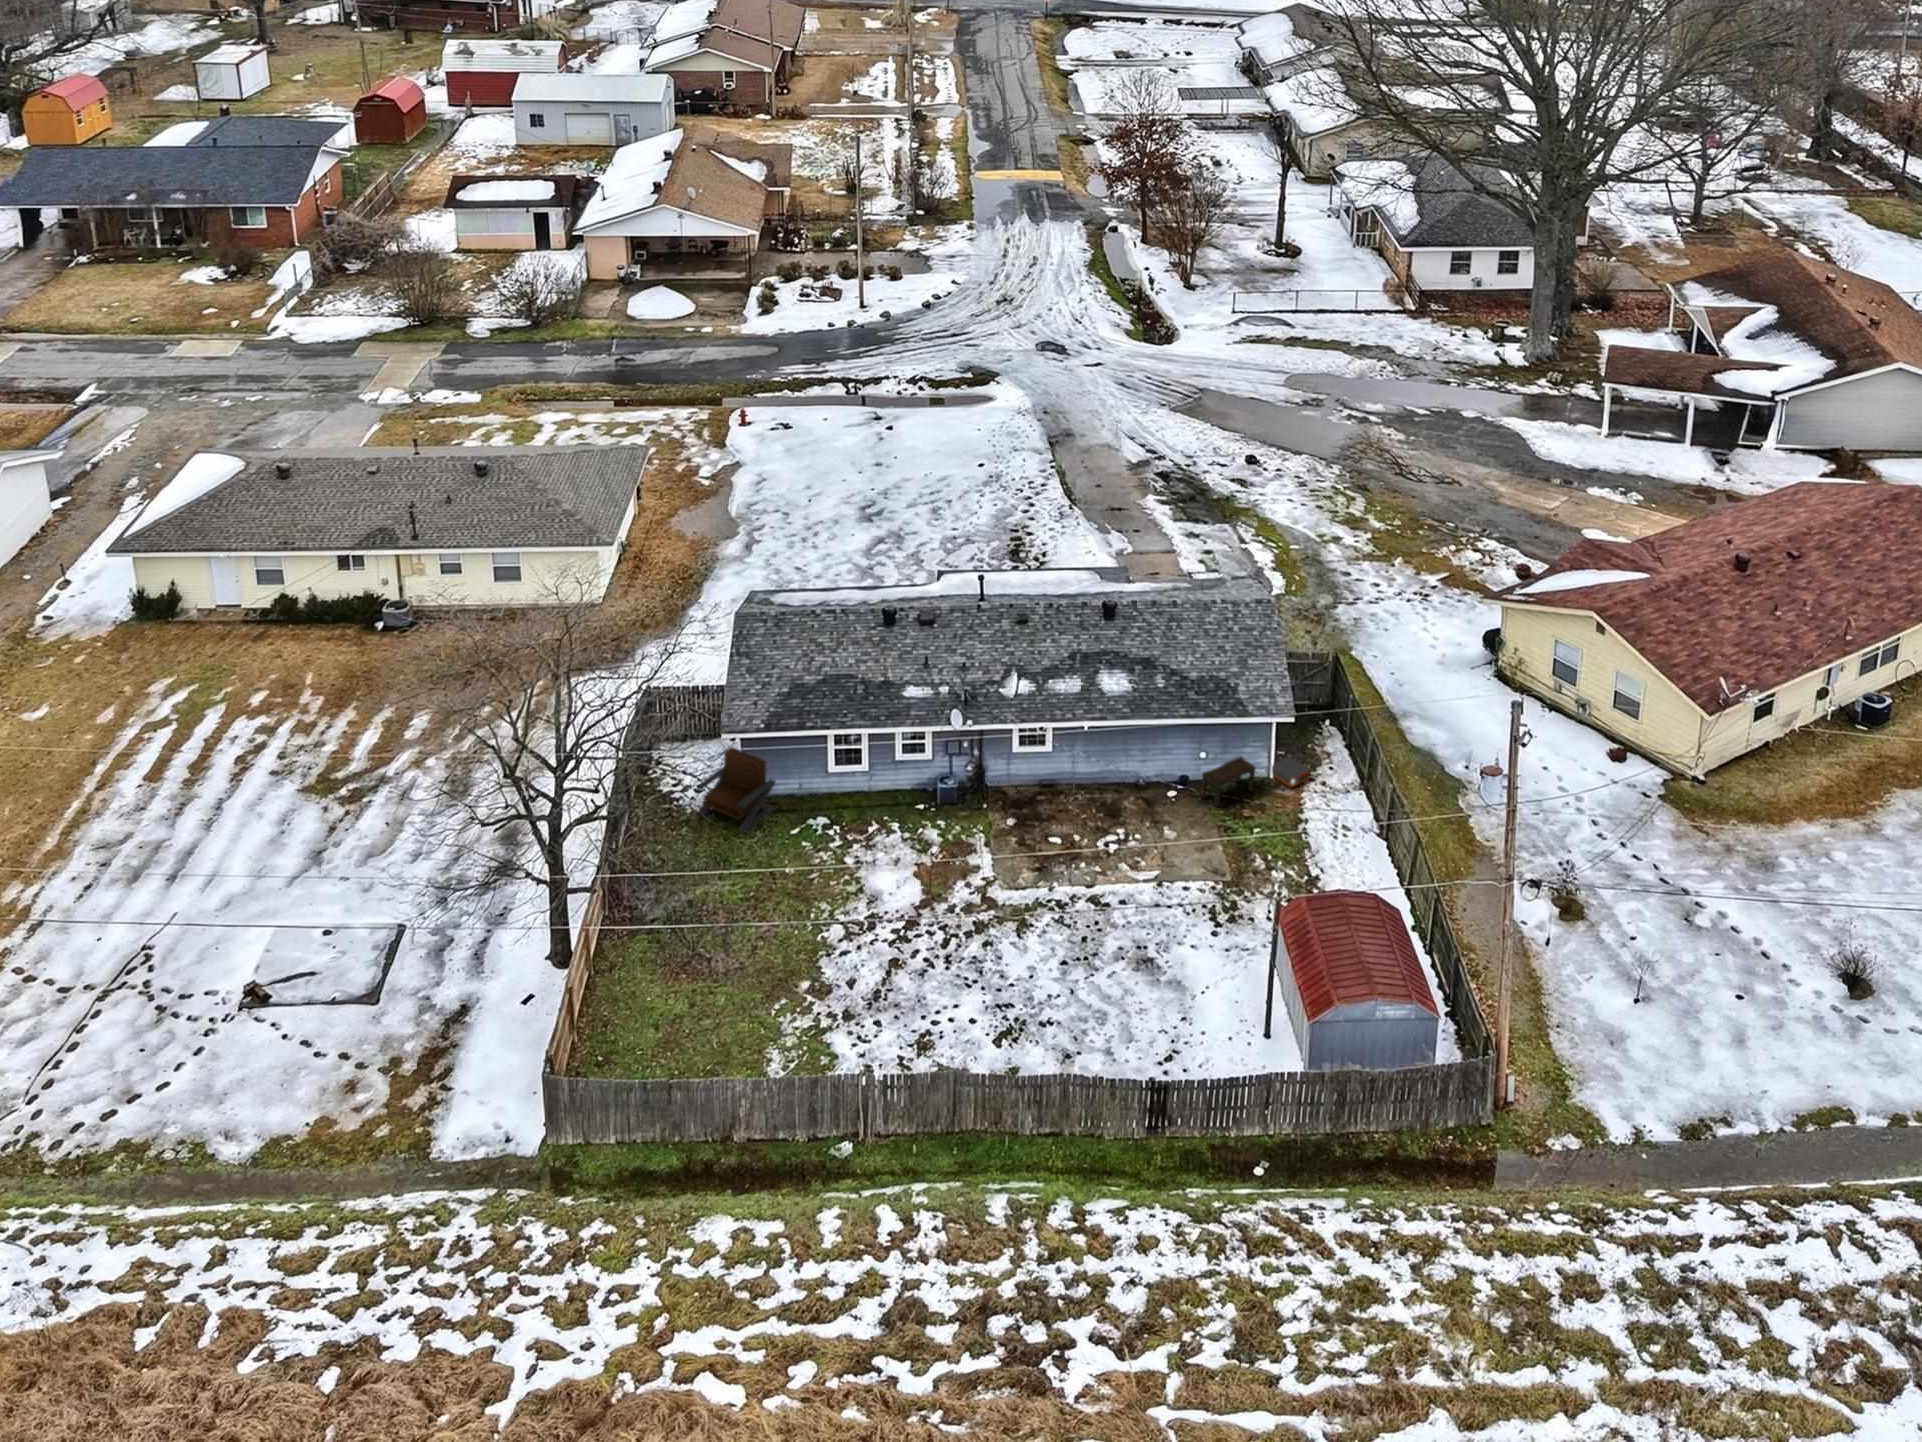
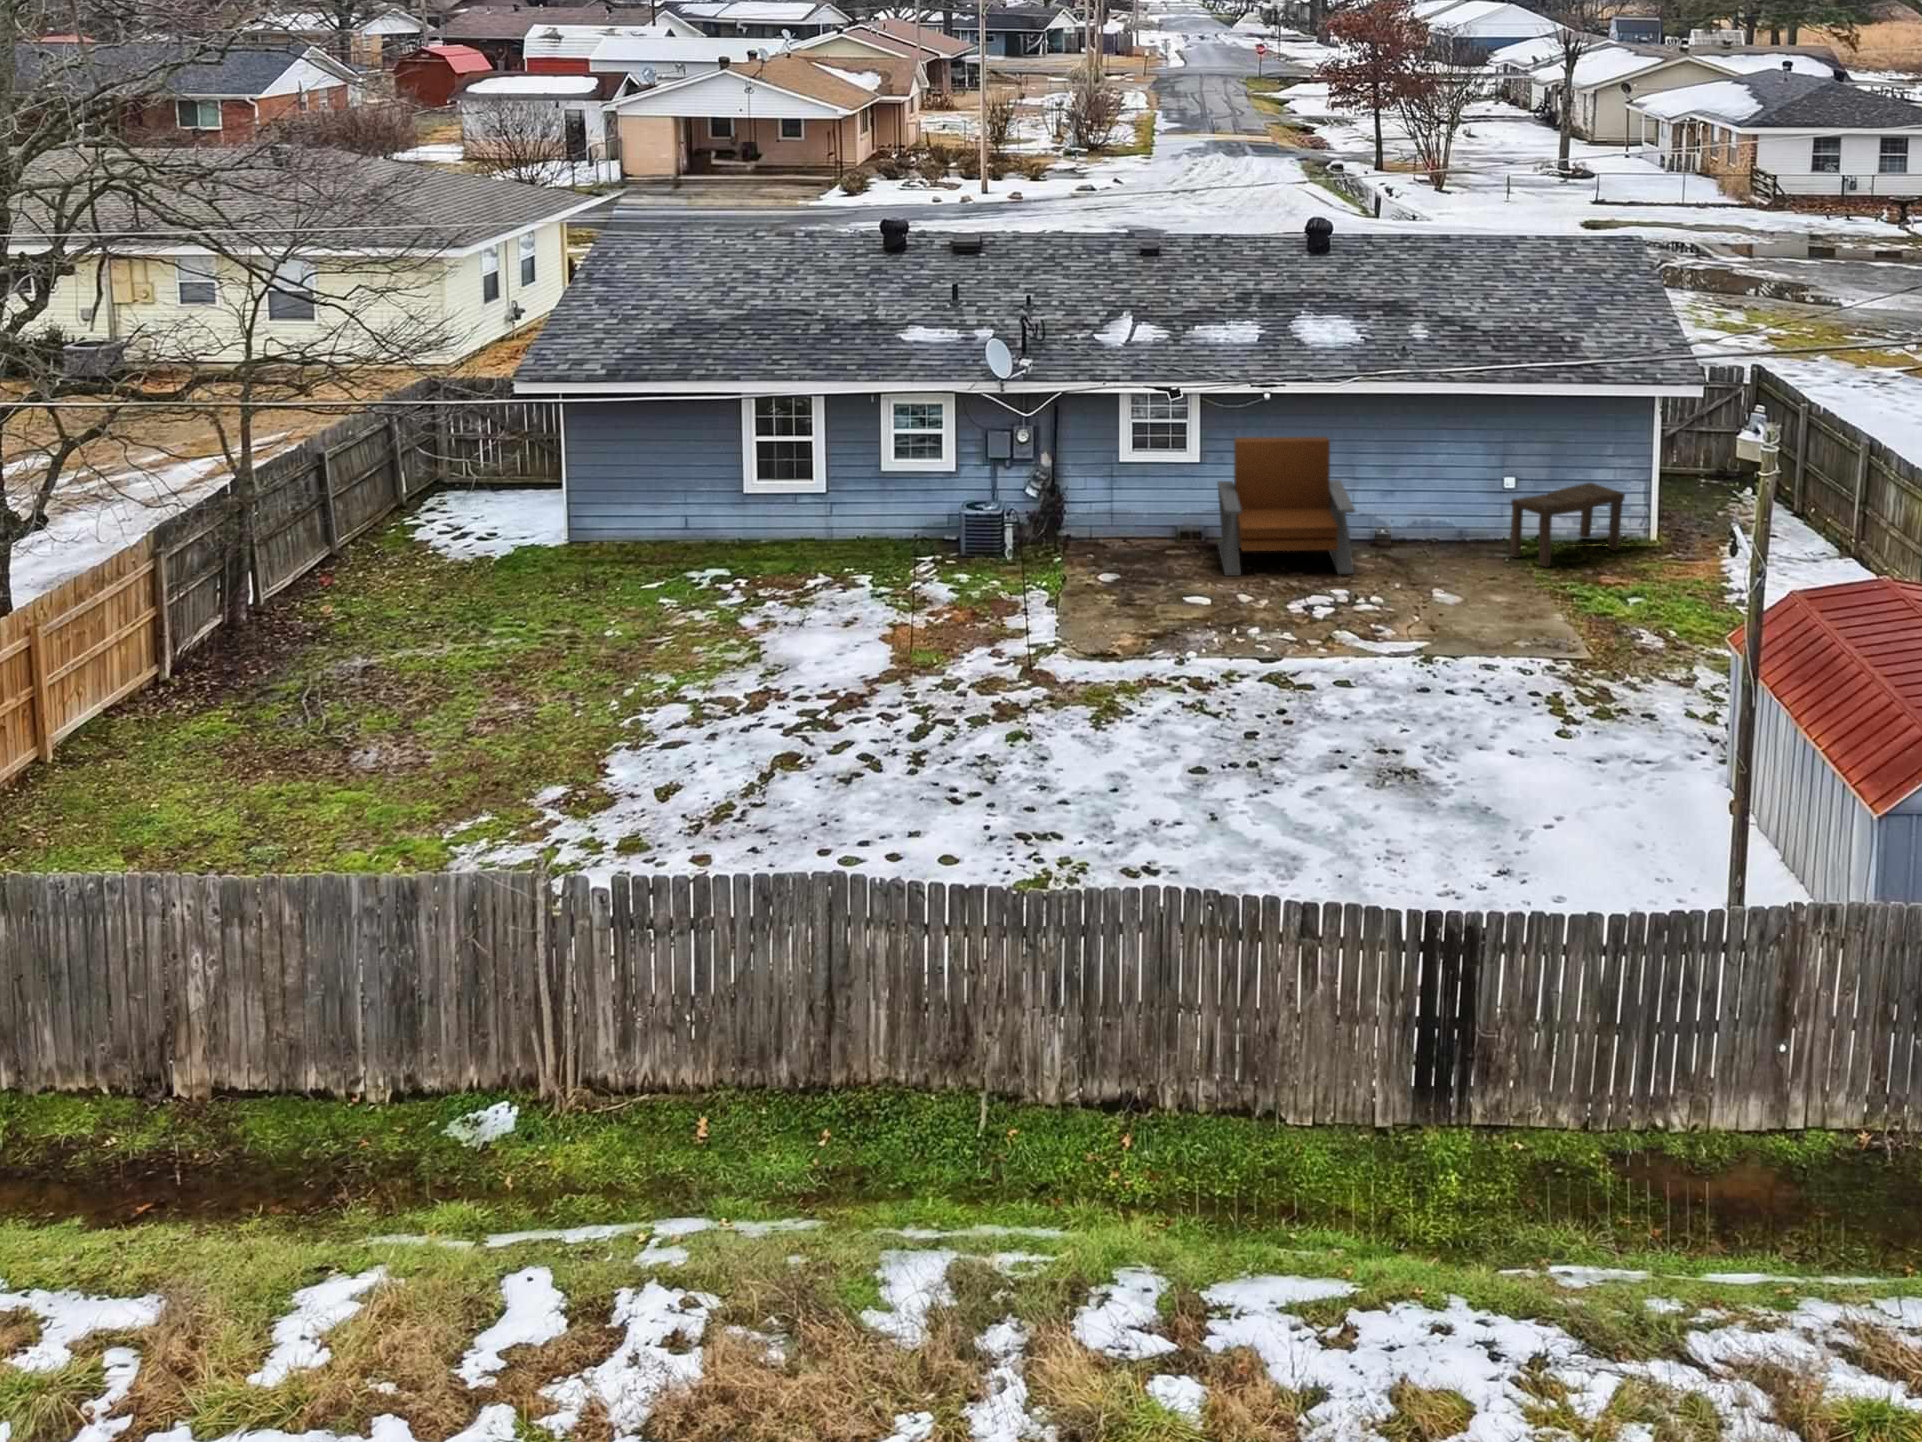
lounge chair: present [697,747,775,834] -> present [1217,437,1355,576]
storage box: present [1272,757,1310,787] -> none [1647,504,1735,547]

